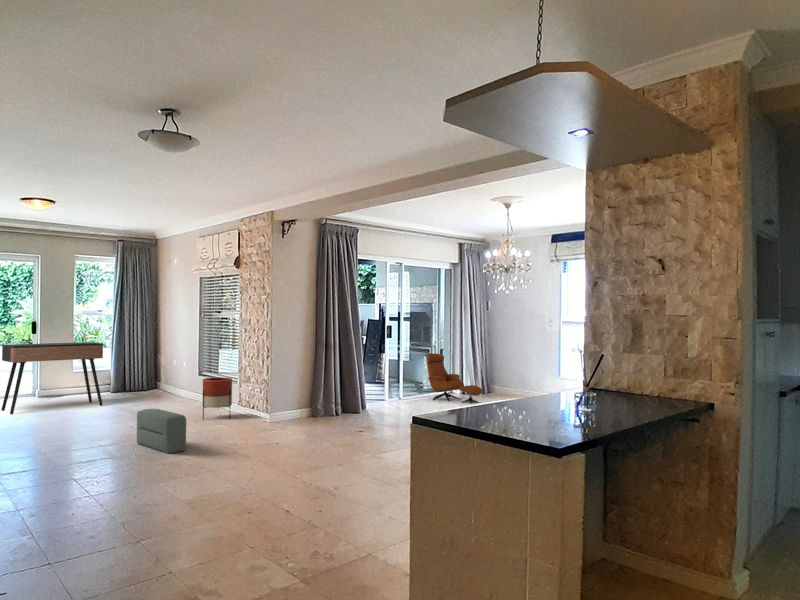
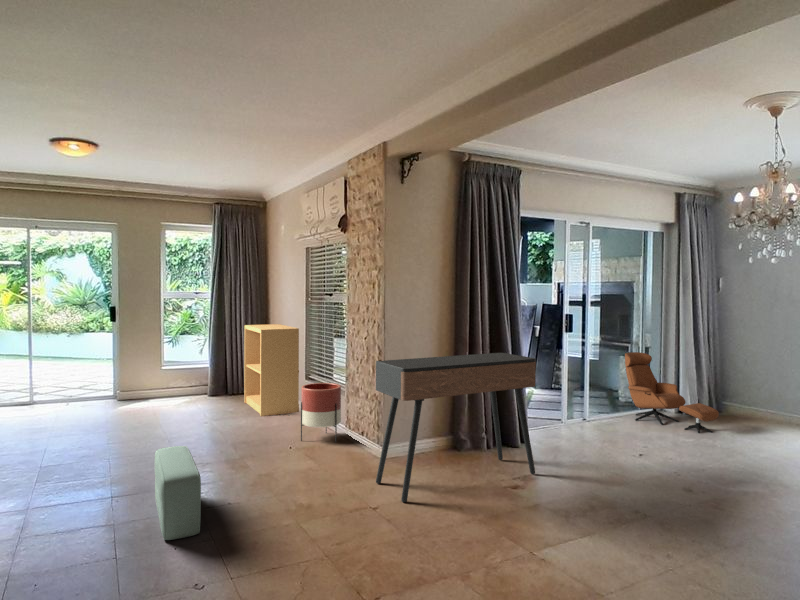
bookshelf: none [127,338,183,410] -> present [244,324,299,416]
console table: present [1,342,103,414] -> present [376,353,536,503]

